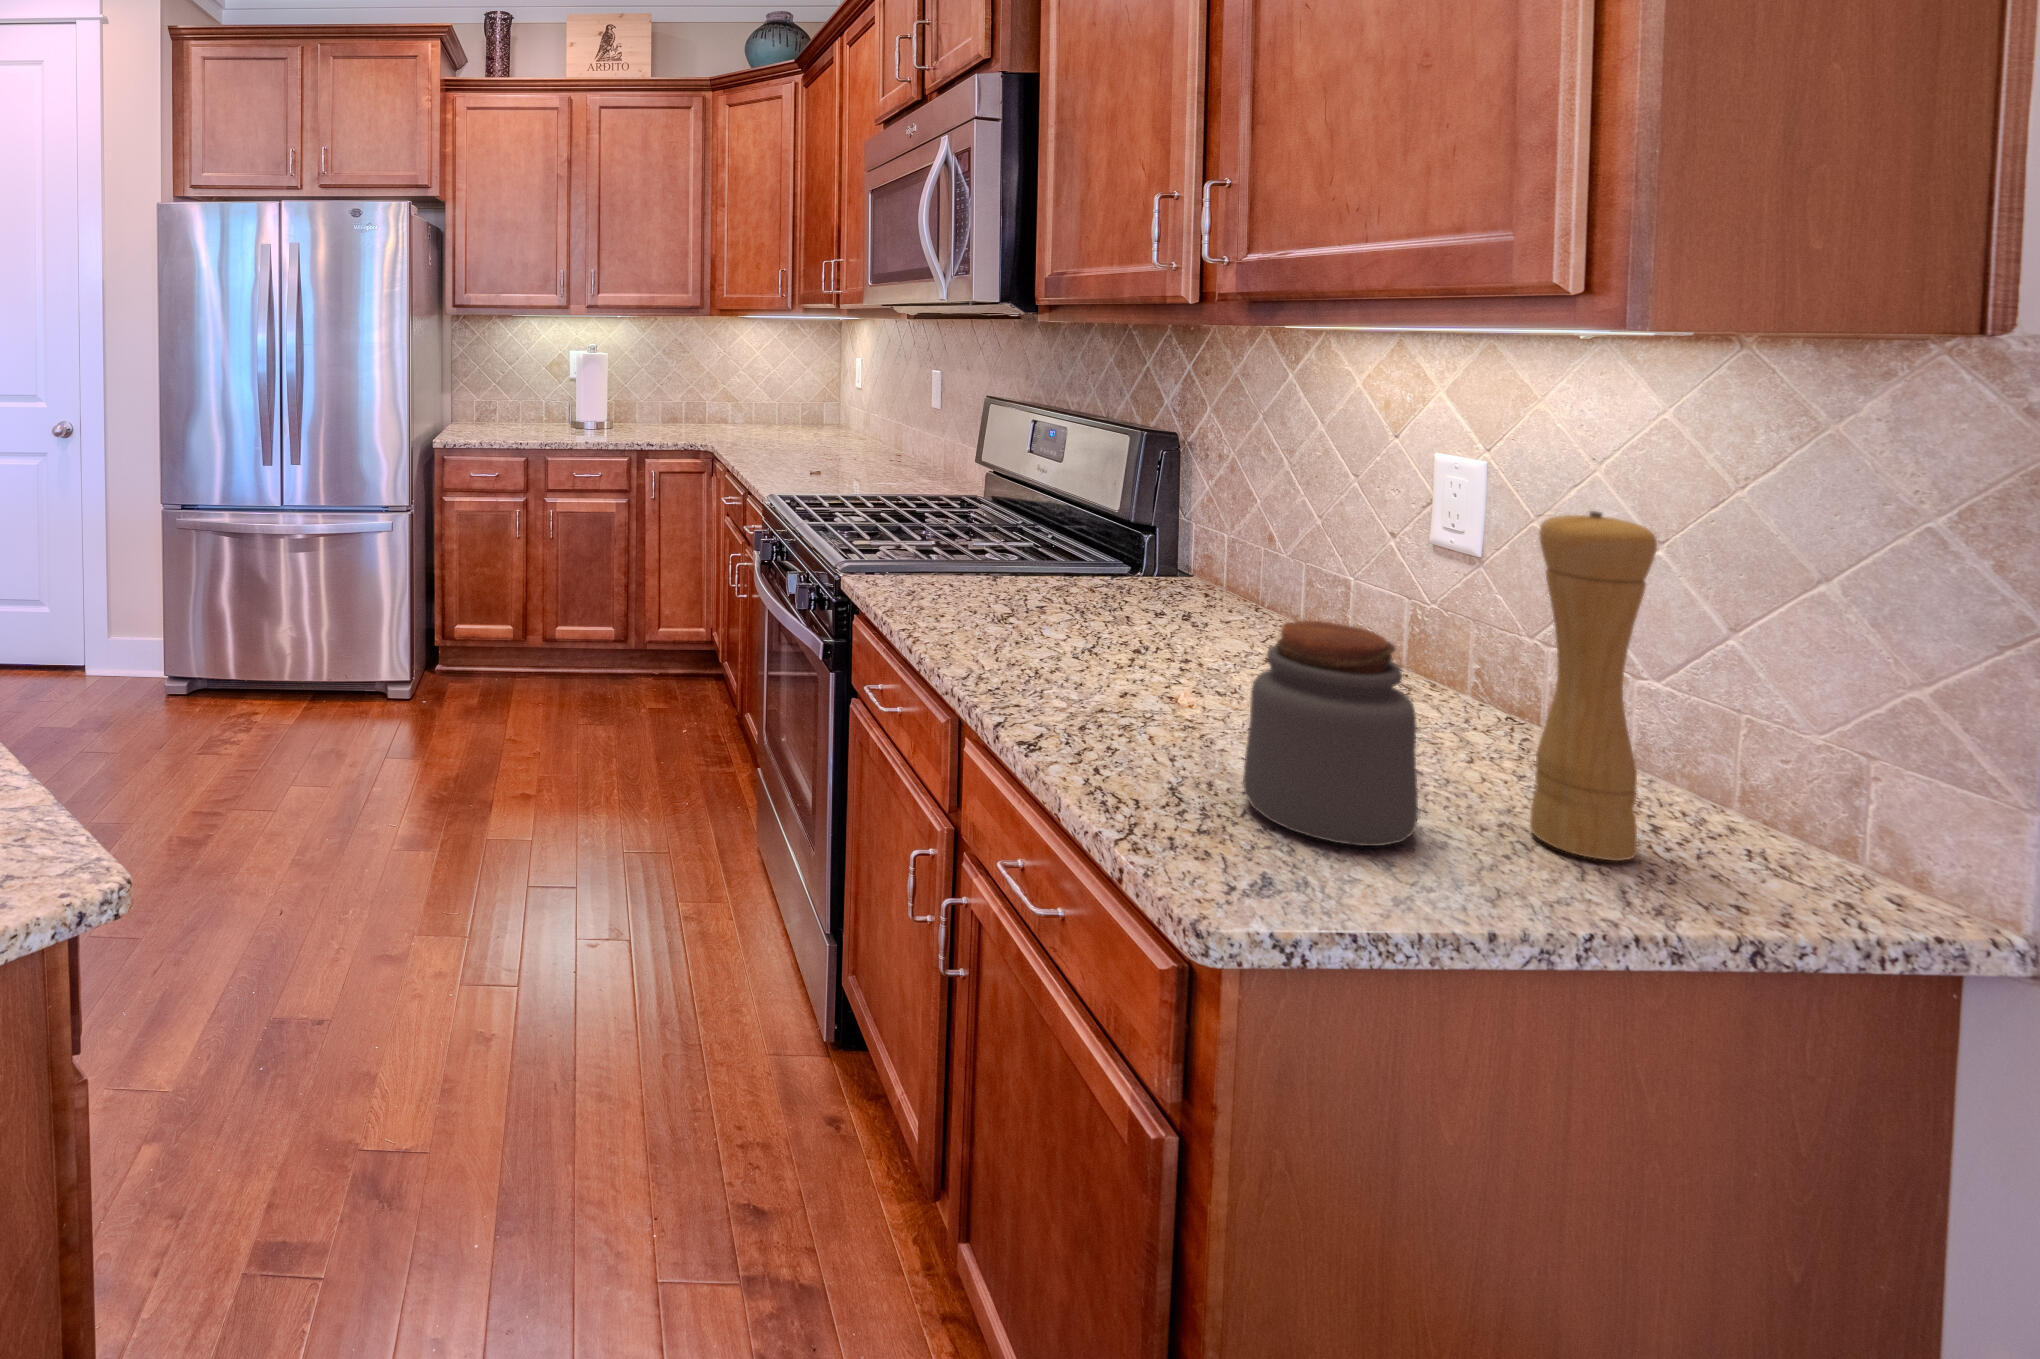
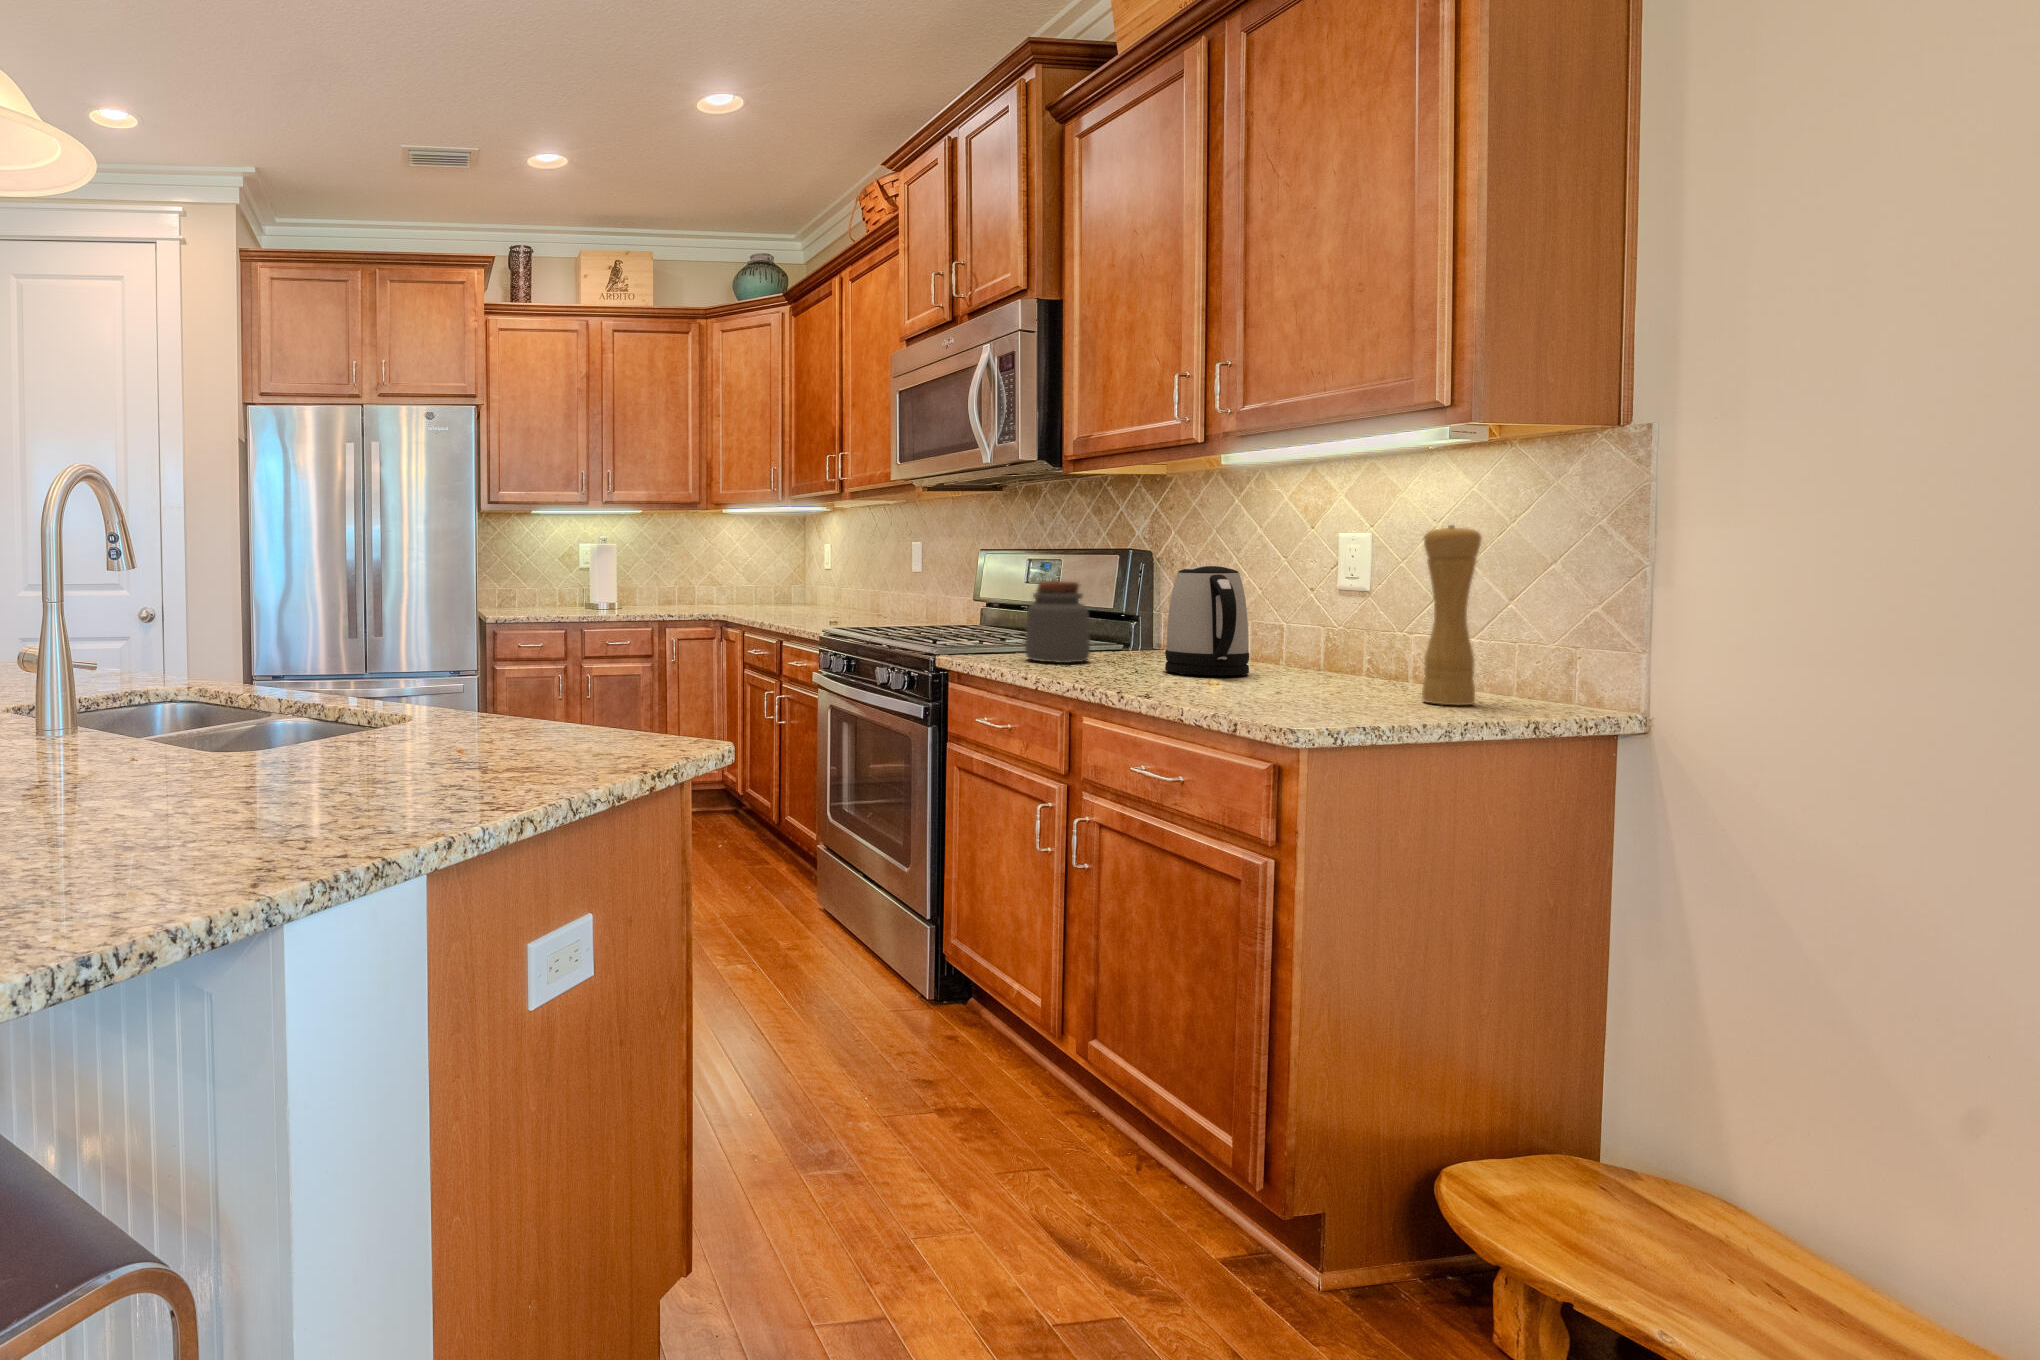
kettle: none [1124,503,1257,690] -> present [1165,566,1249,675]
jar: present [1243,621,1418,846] -> present [1025,581,1090,663]

